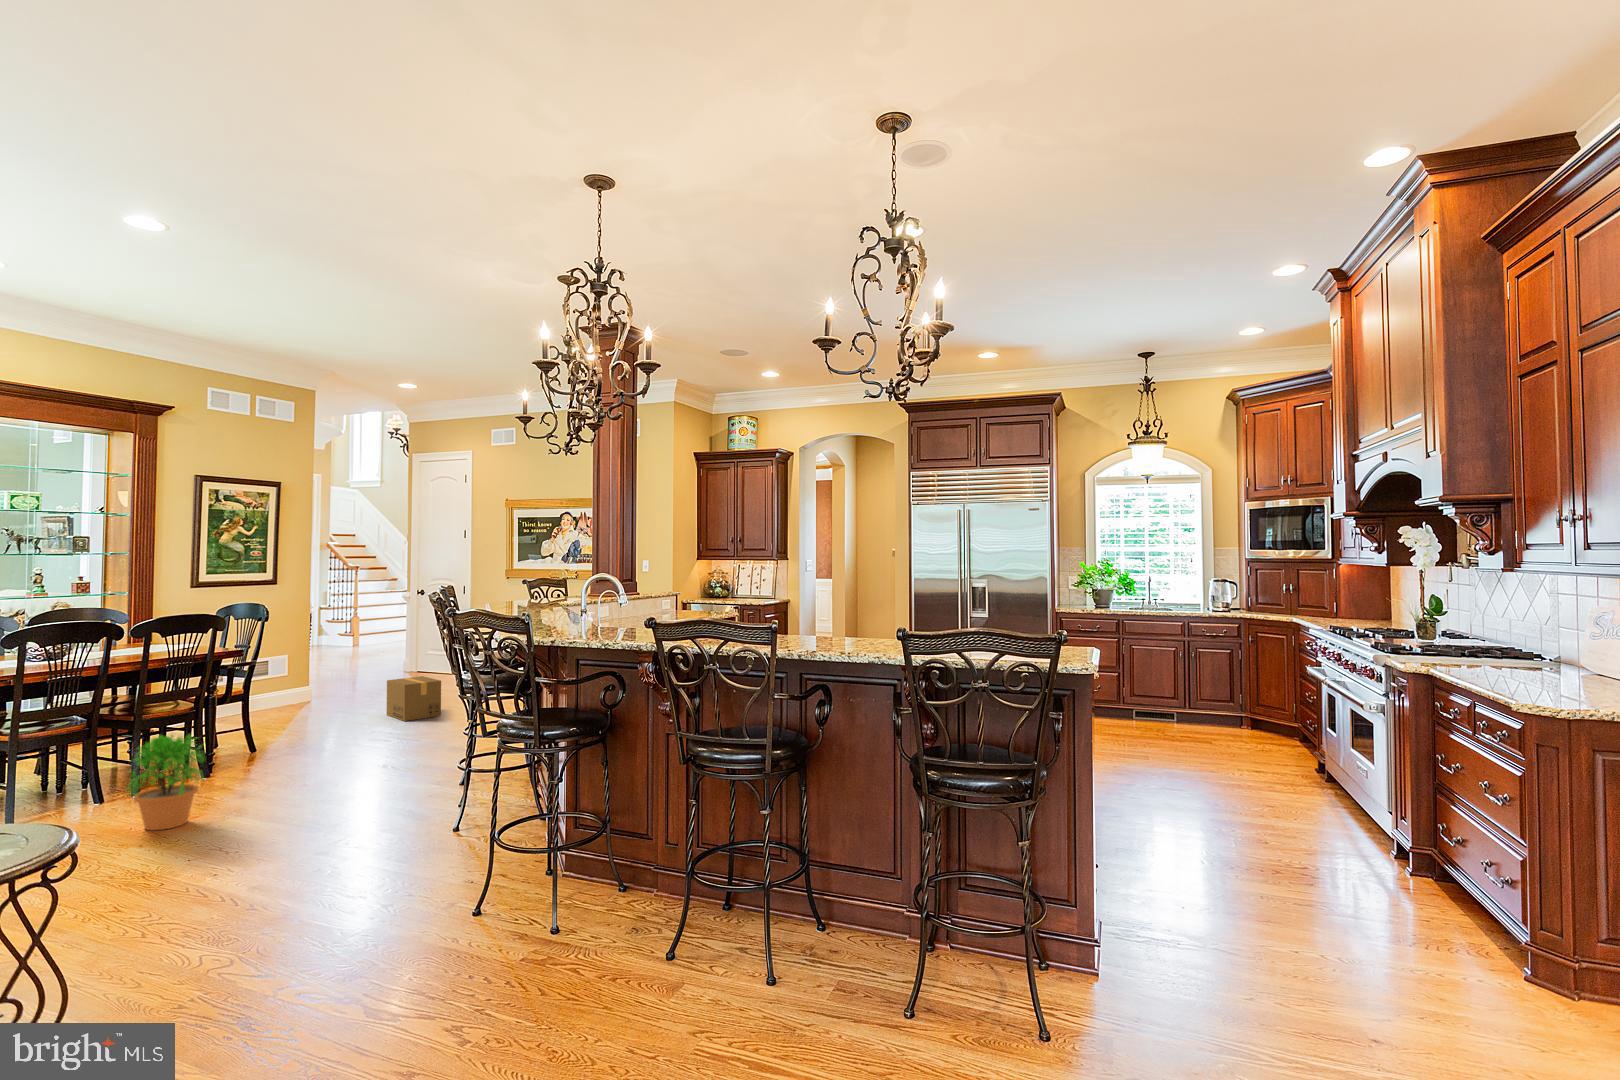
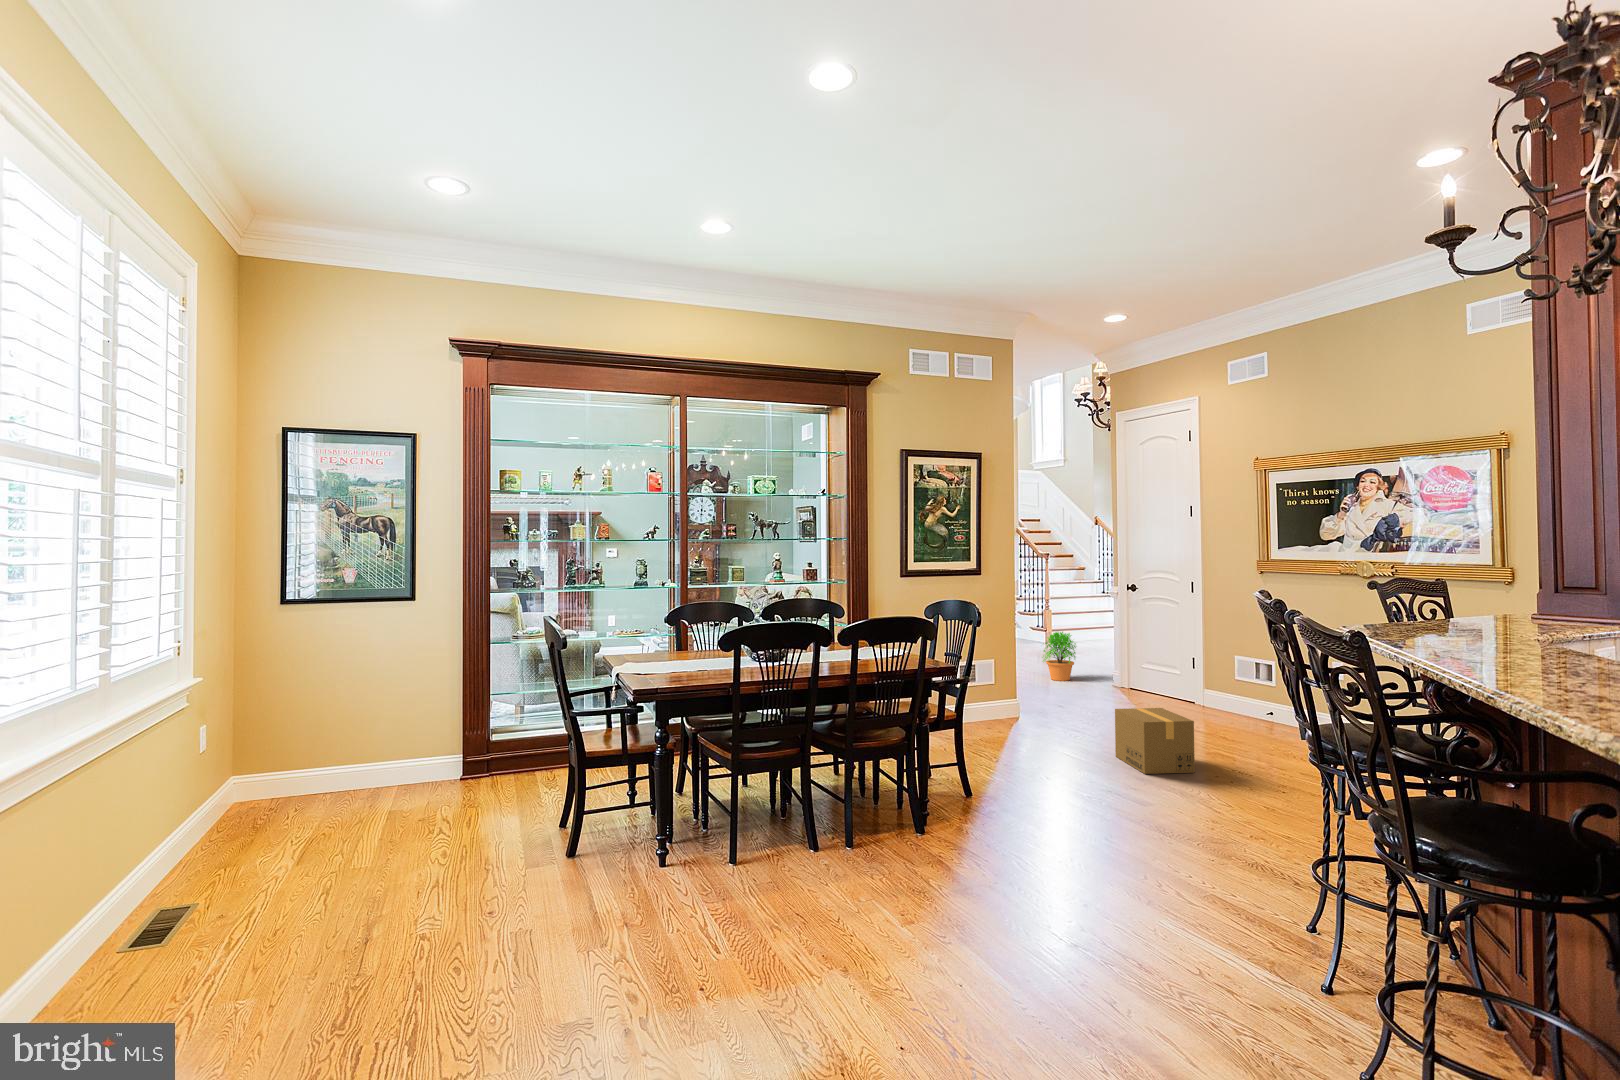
potted plant: present [126,734,205,830] -> present [1043,632,1076,681]

